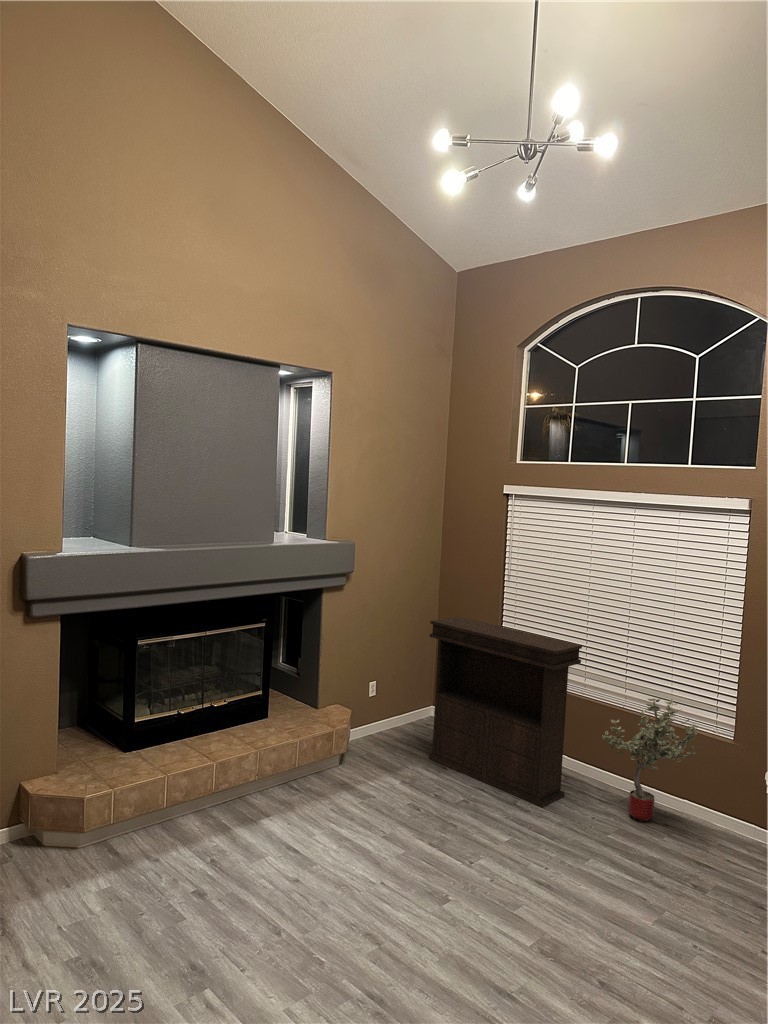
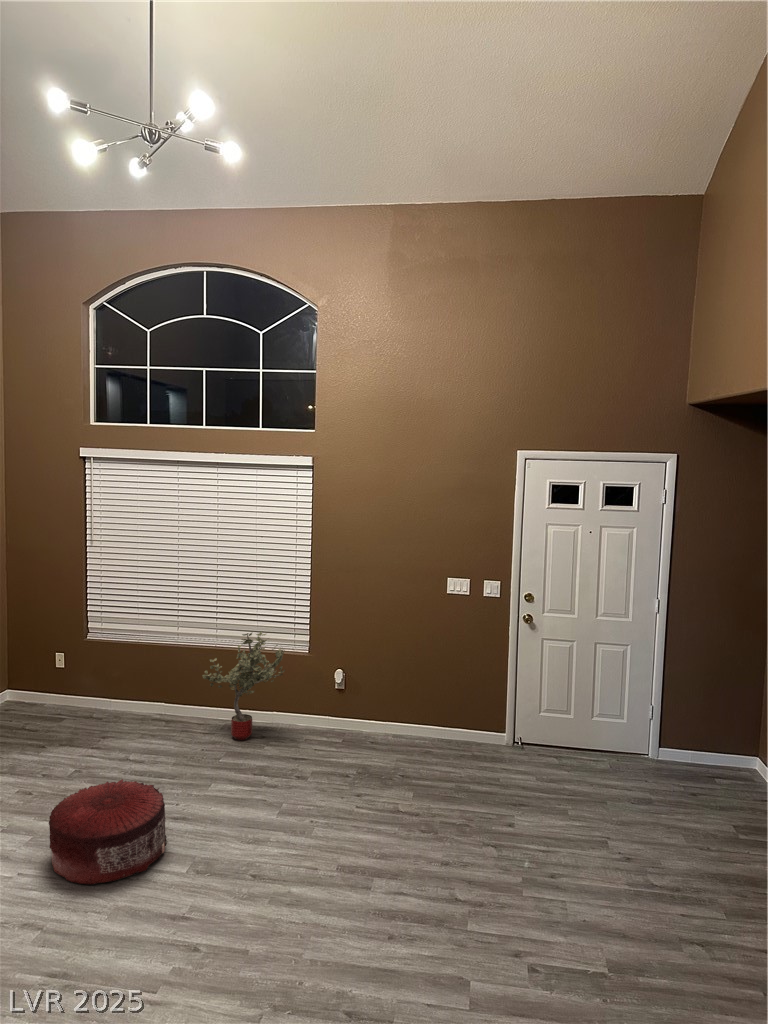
console table: present [429,617,582,807] -> none [12,589,180,754]
pouf: none [408,819,523,927] -> present [49,779,167,885]

